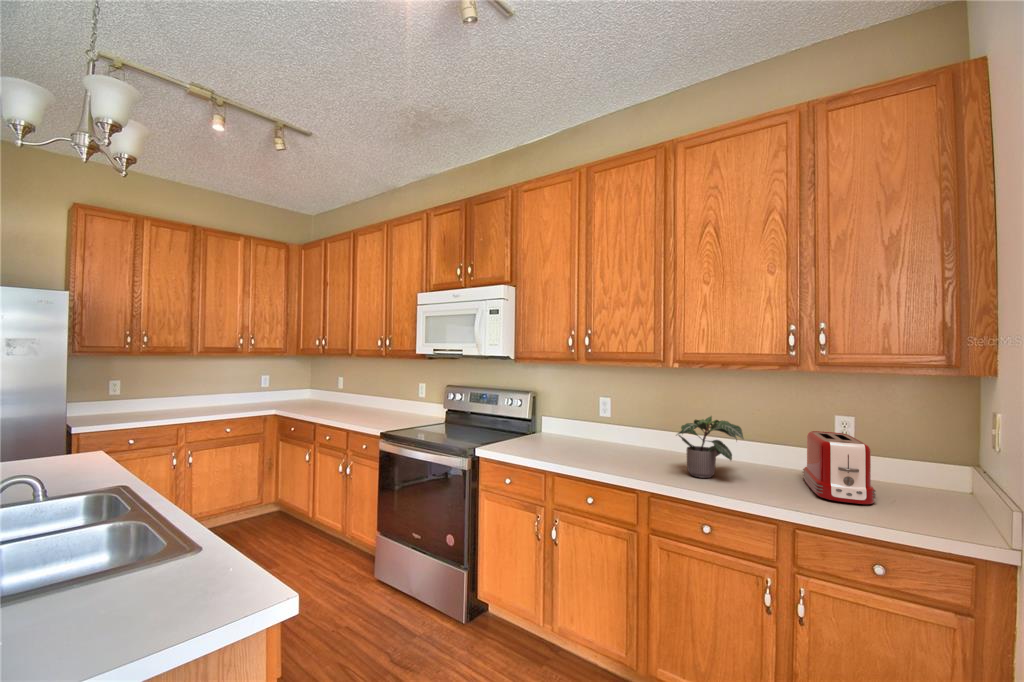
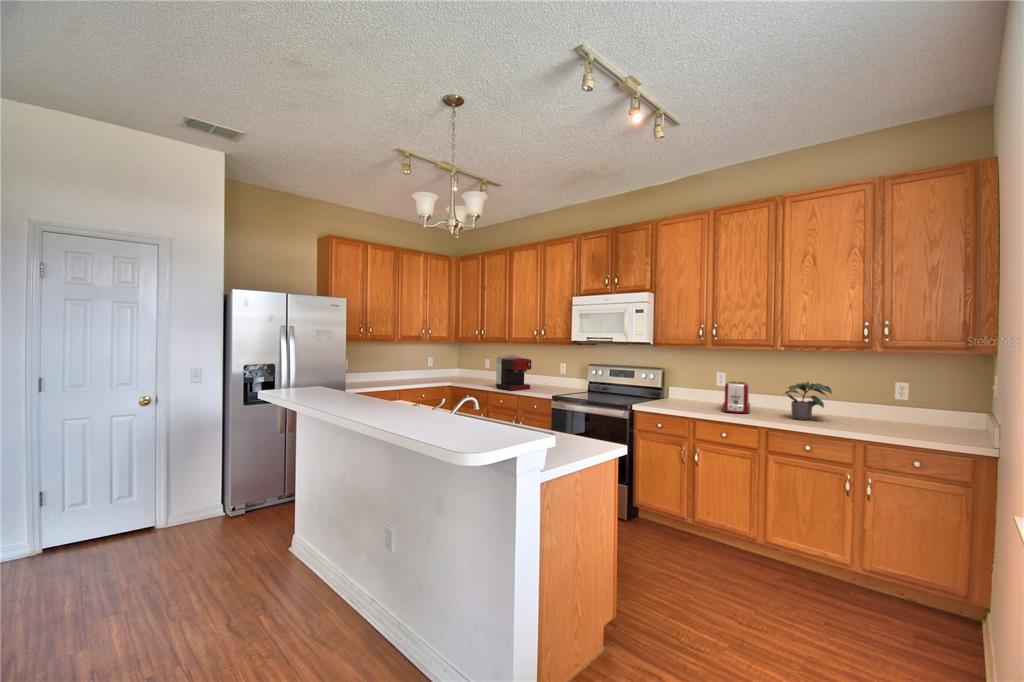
coffee maker: none [326,372,373,422] -> present [496,355,531,390]
toaster: present [803,431,876,504] -> present [723,382,750,413]

